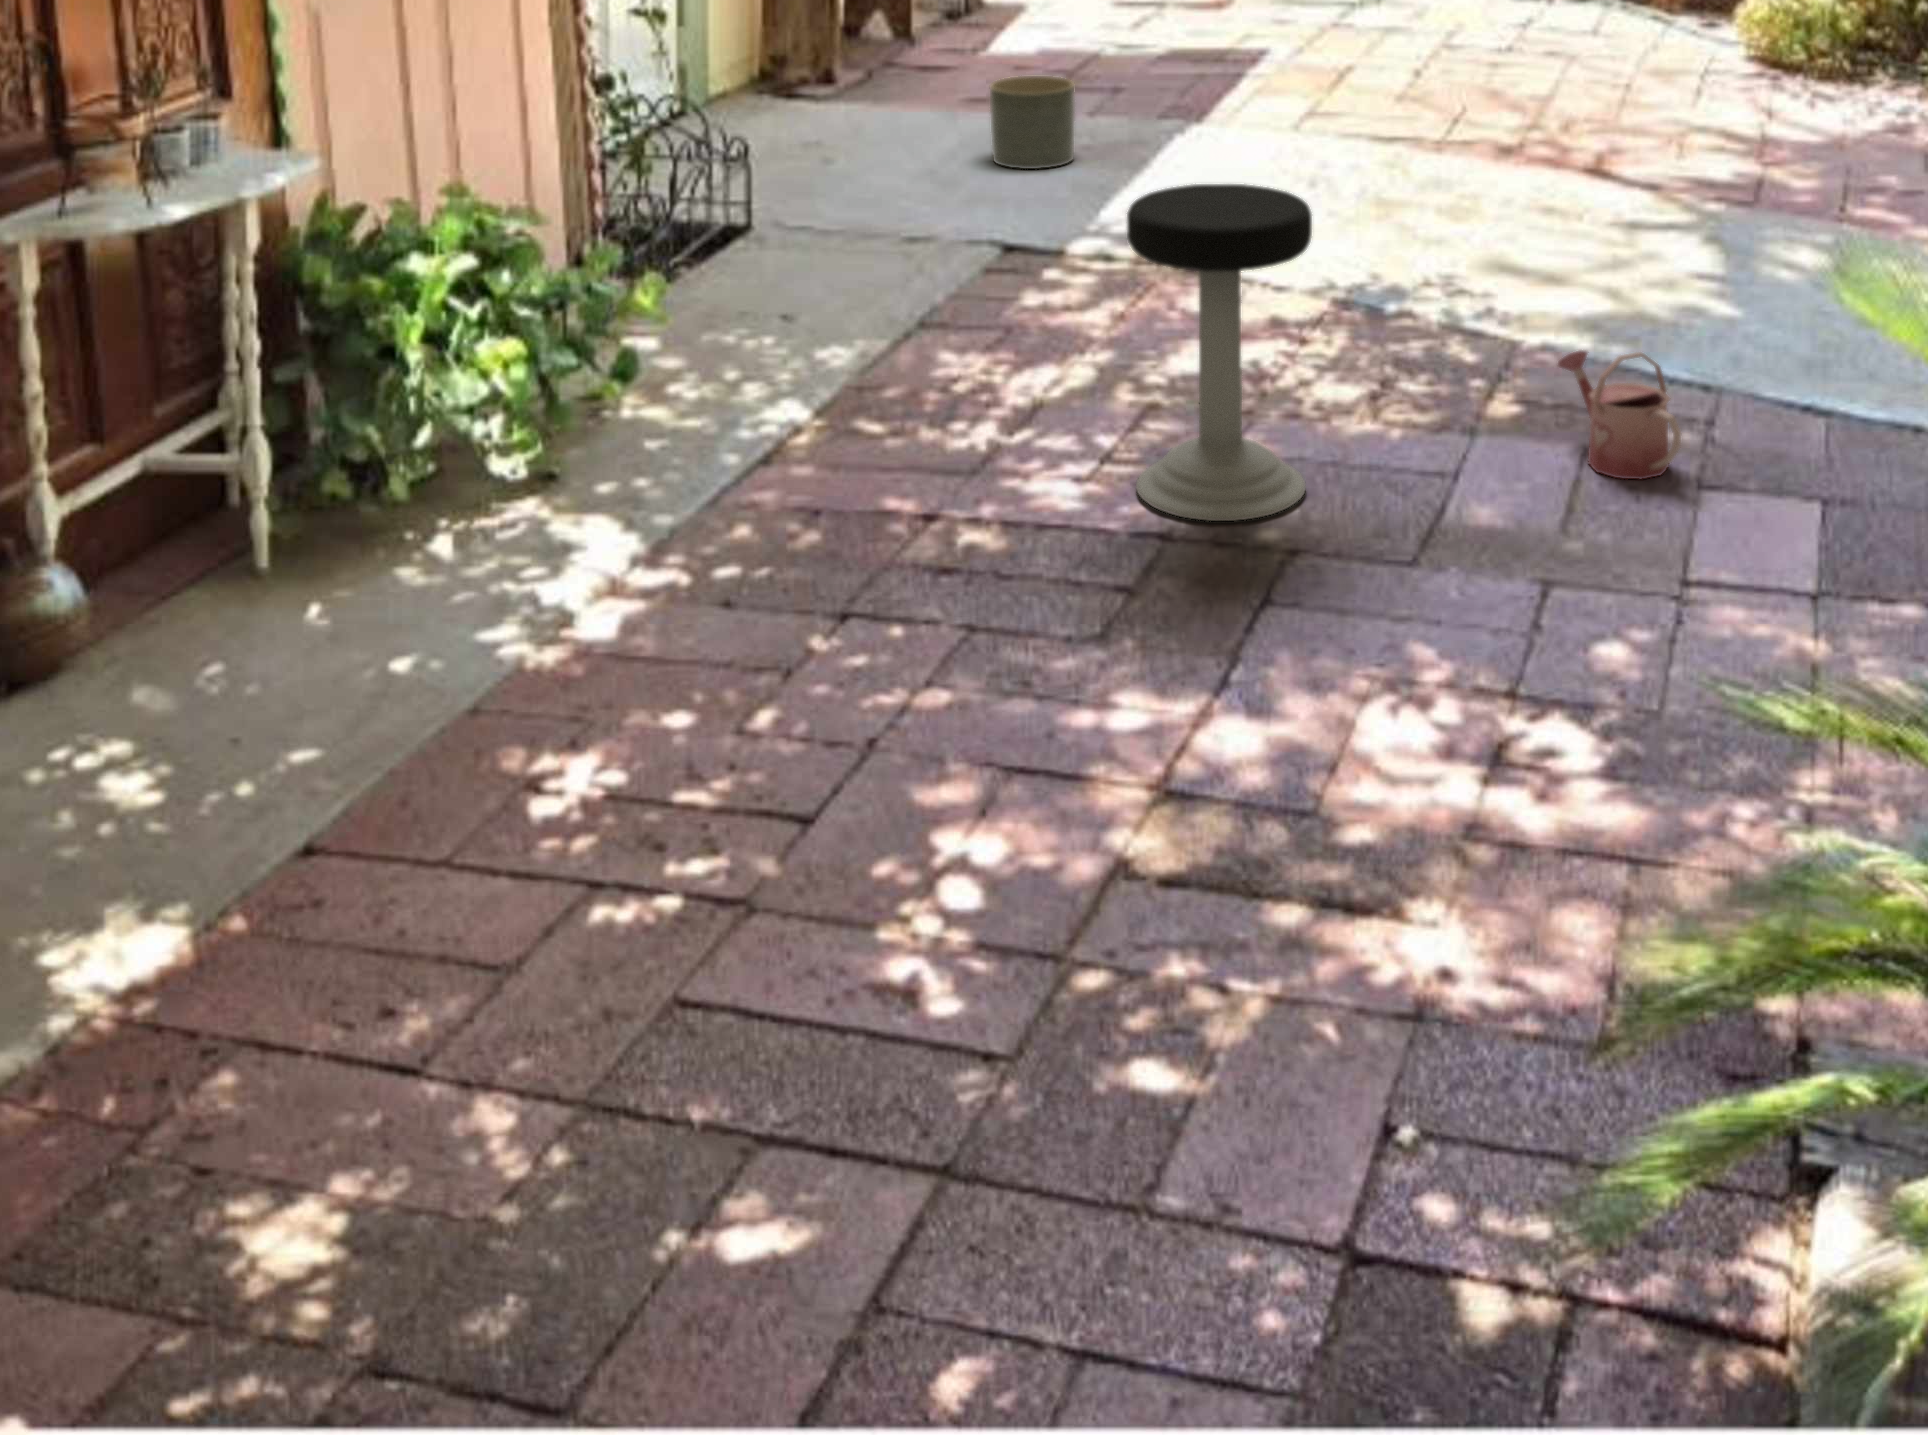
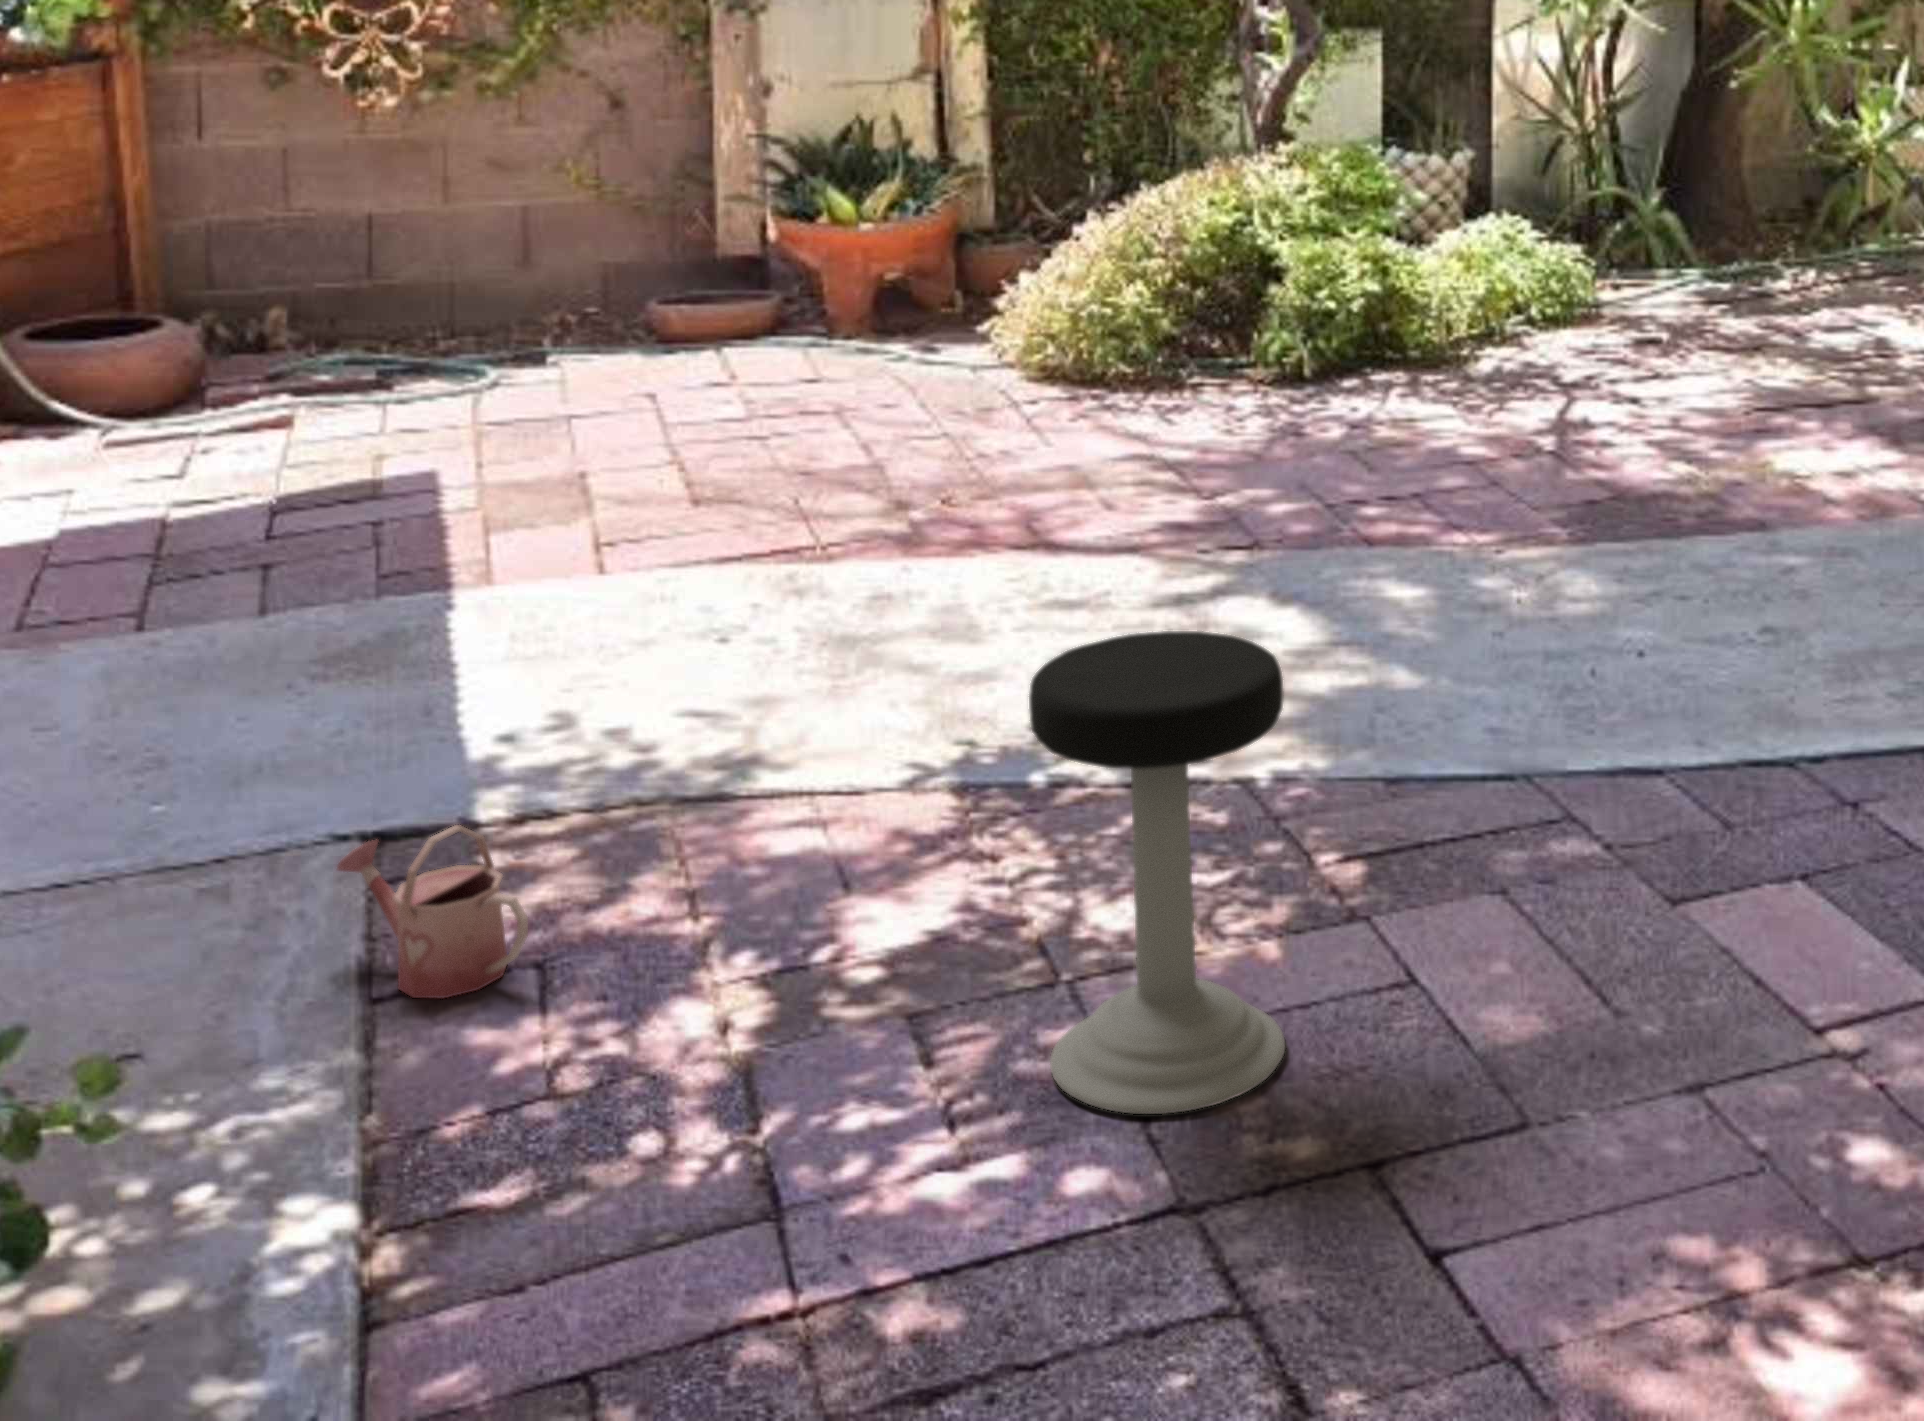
planter: present [990,76,1075,169] -> none [216,550,356,696]
watering can: present [1558,351,1681,479] -> present [337,825,528,998]

